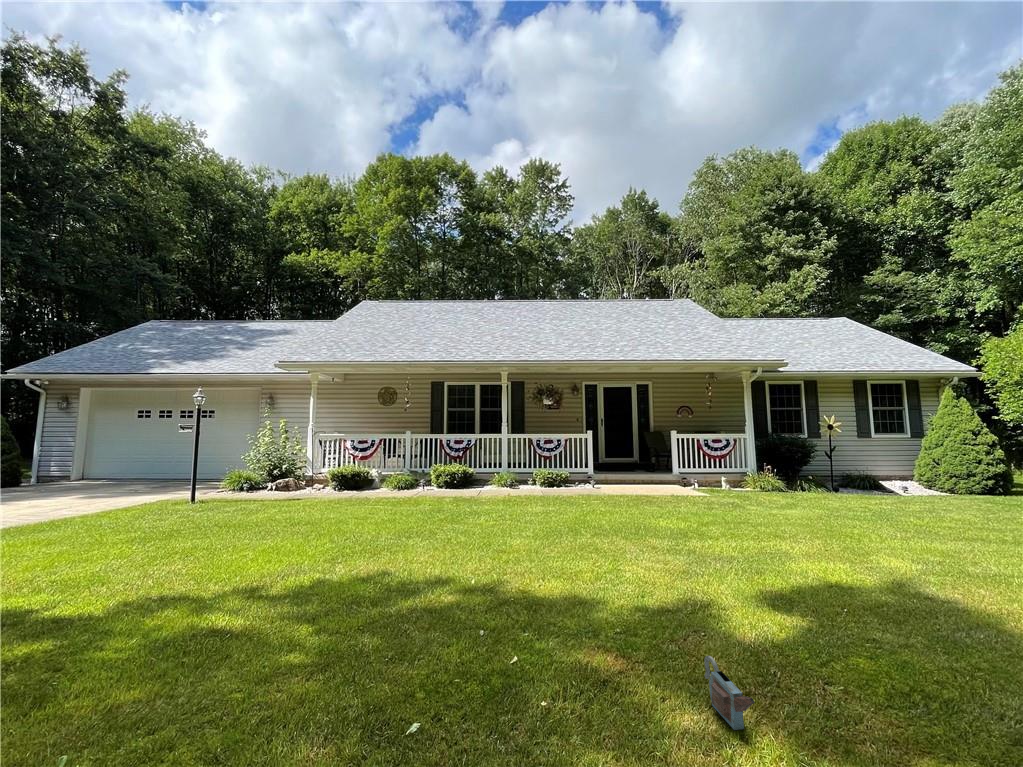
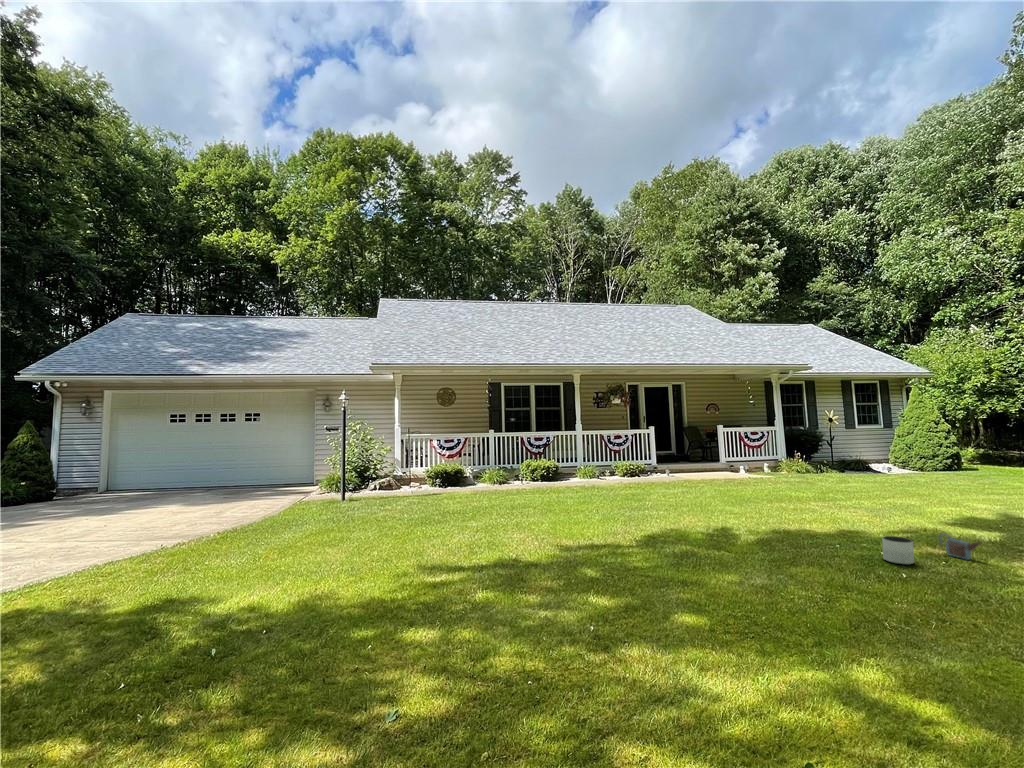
planter: none [554,654,605,729] -> present [882,536,914,565]

